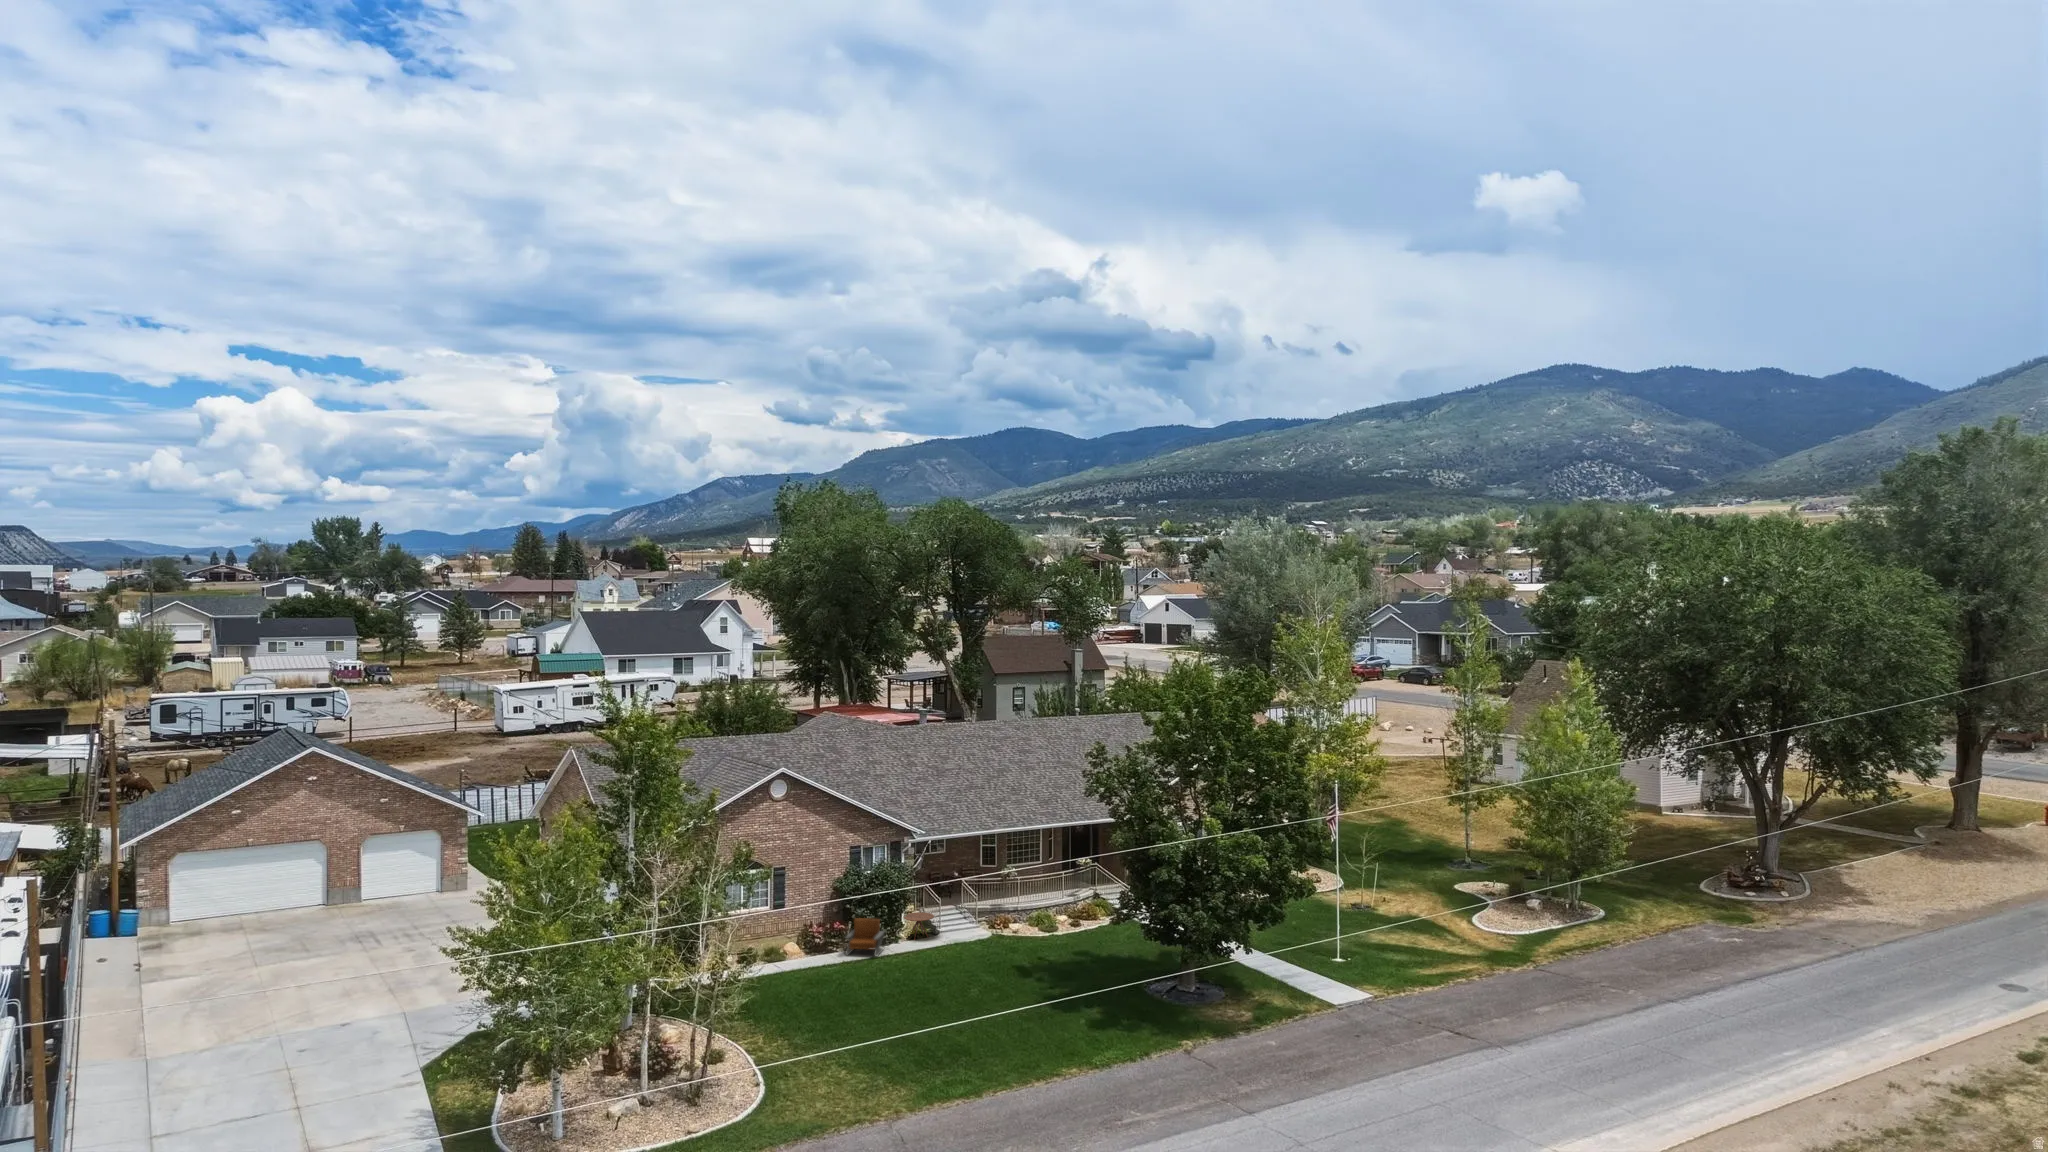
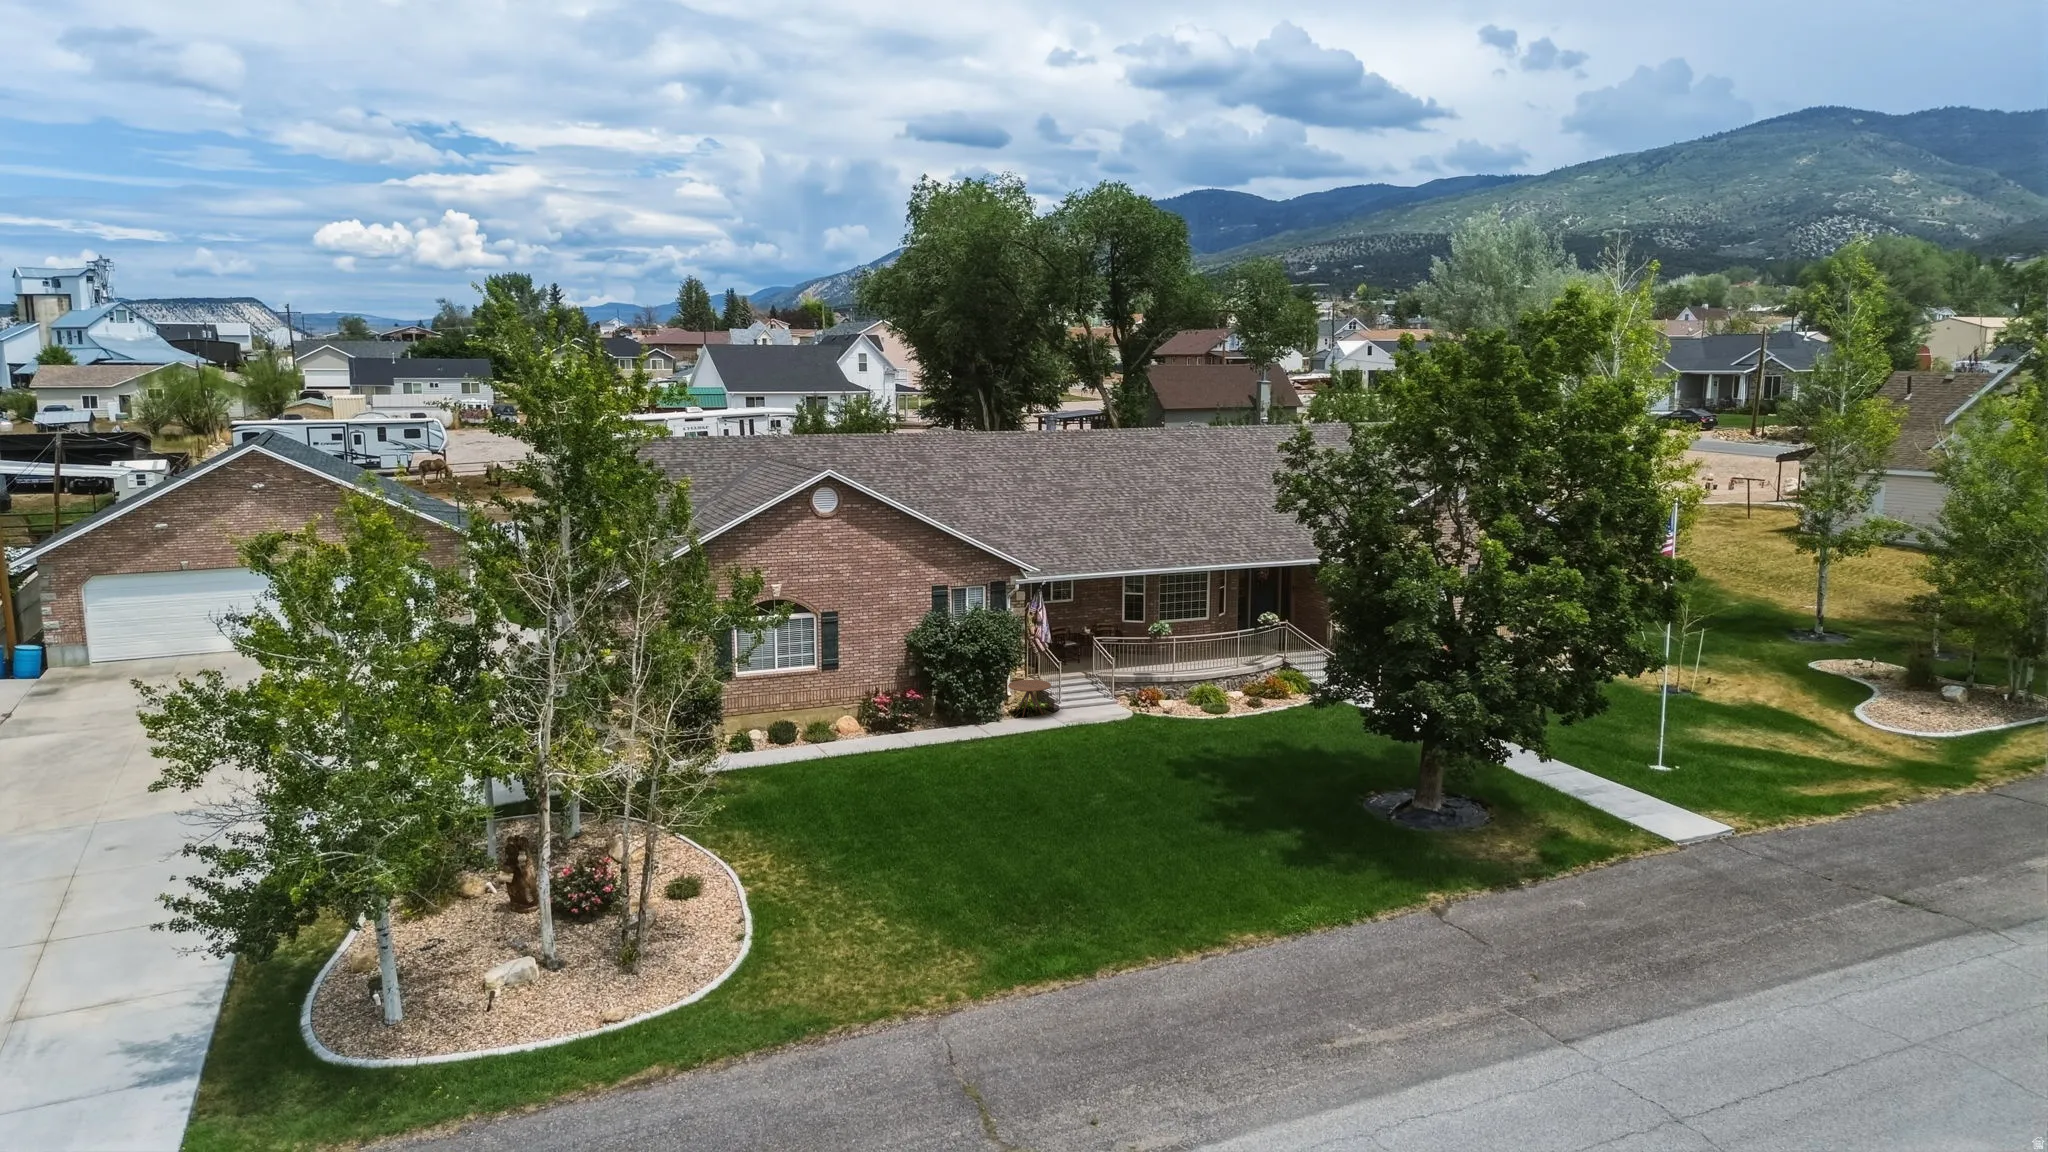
lounge chair: present [845,918,884,956] -> none [921,685,979,738]

